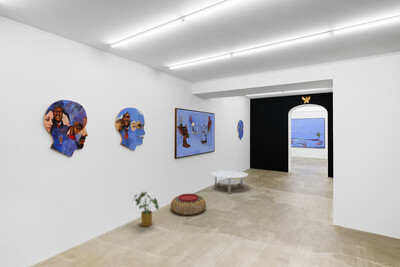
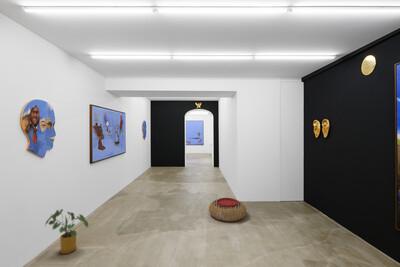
round table: present [210,170,248,194] -> none [123,171,162,194]
pouf: present [171,194,206,215] -> present [209,198,246,221]

